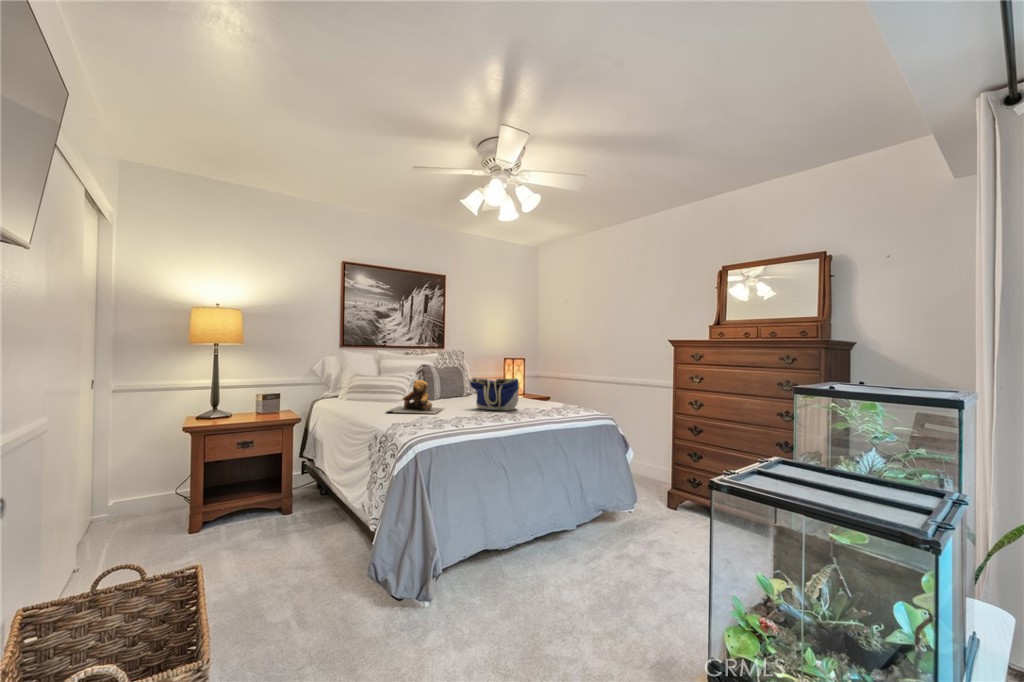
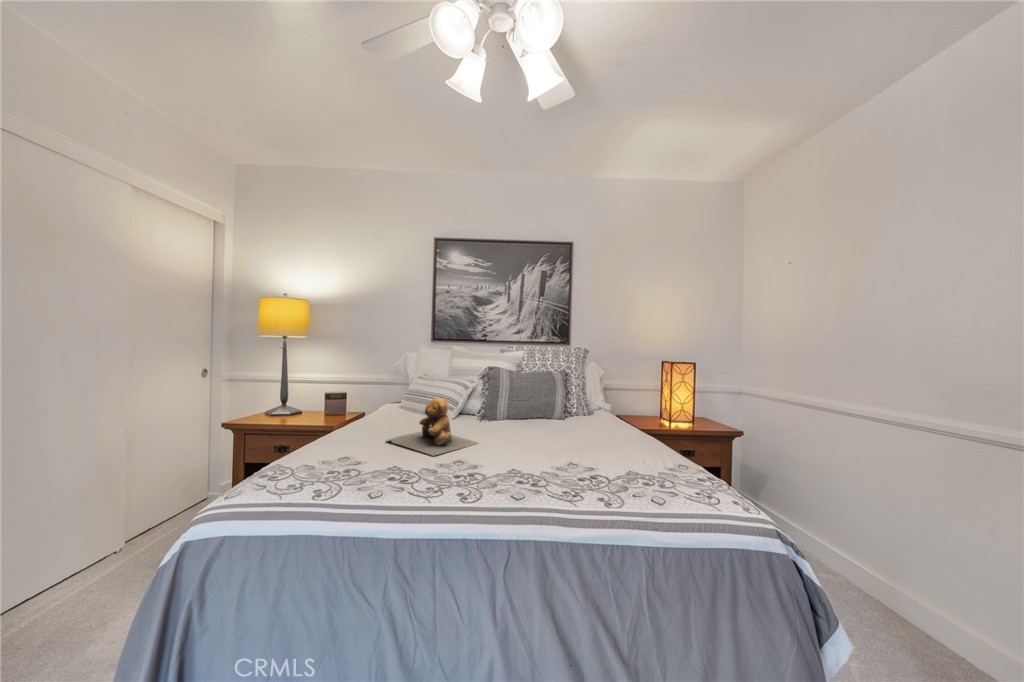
tote bag: present [470,378,519,410] -> none [502,402,582,468]

